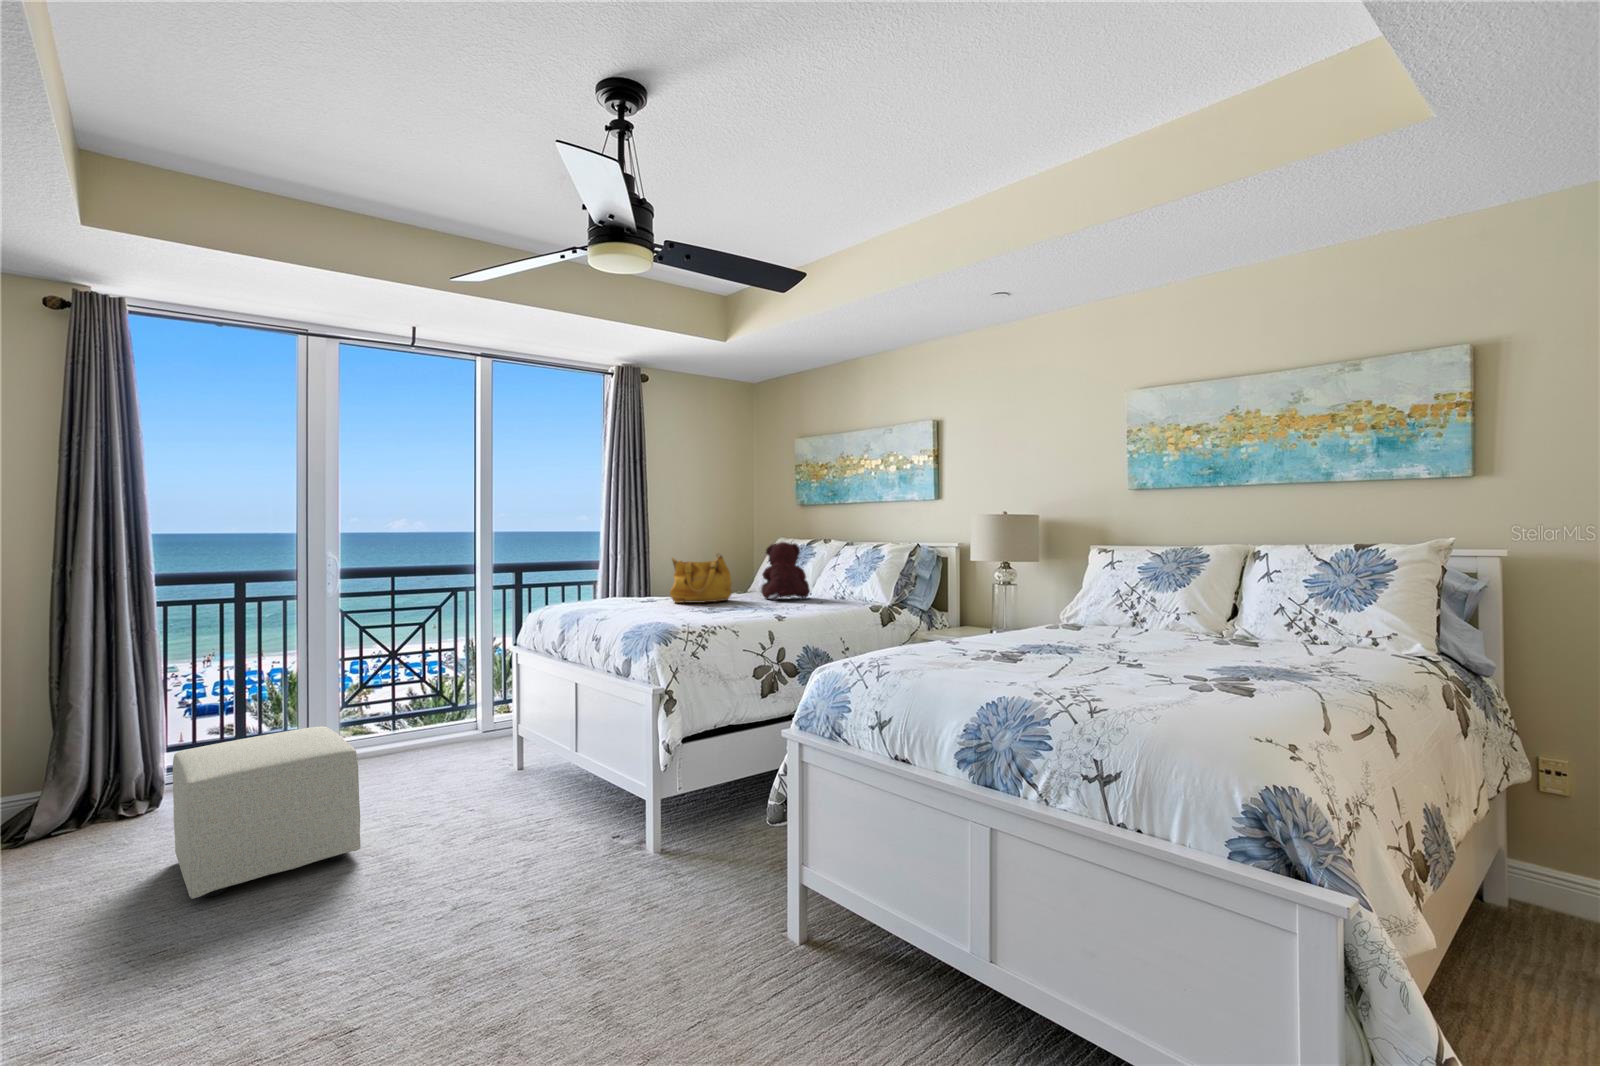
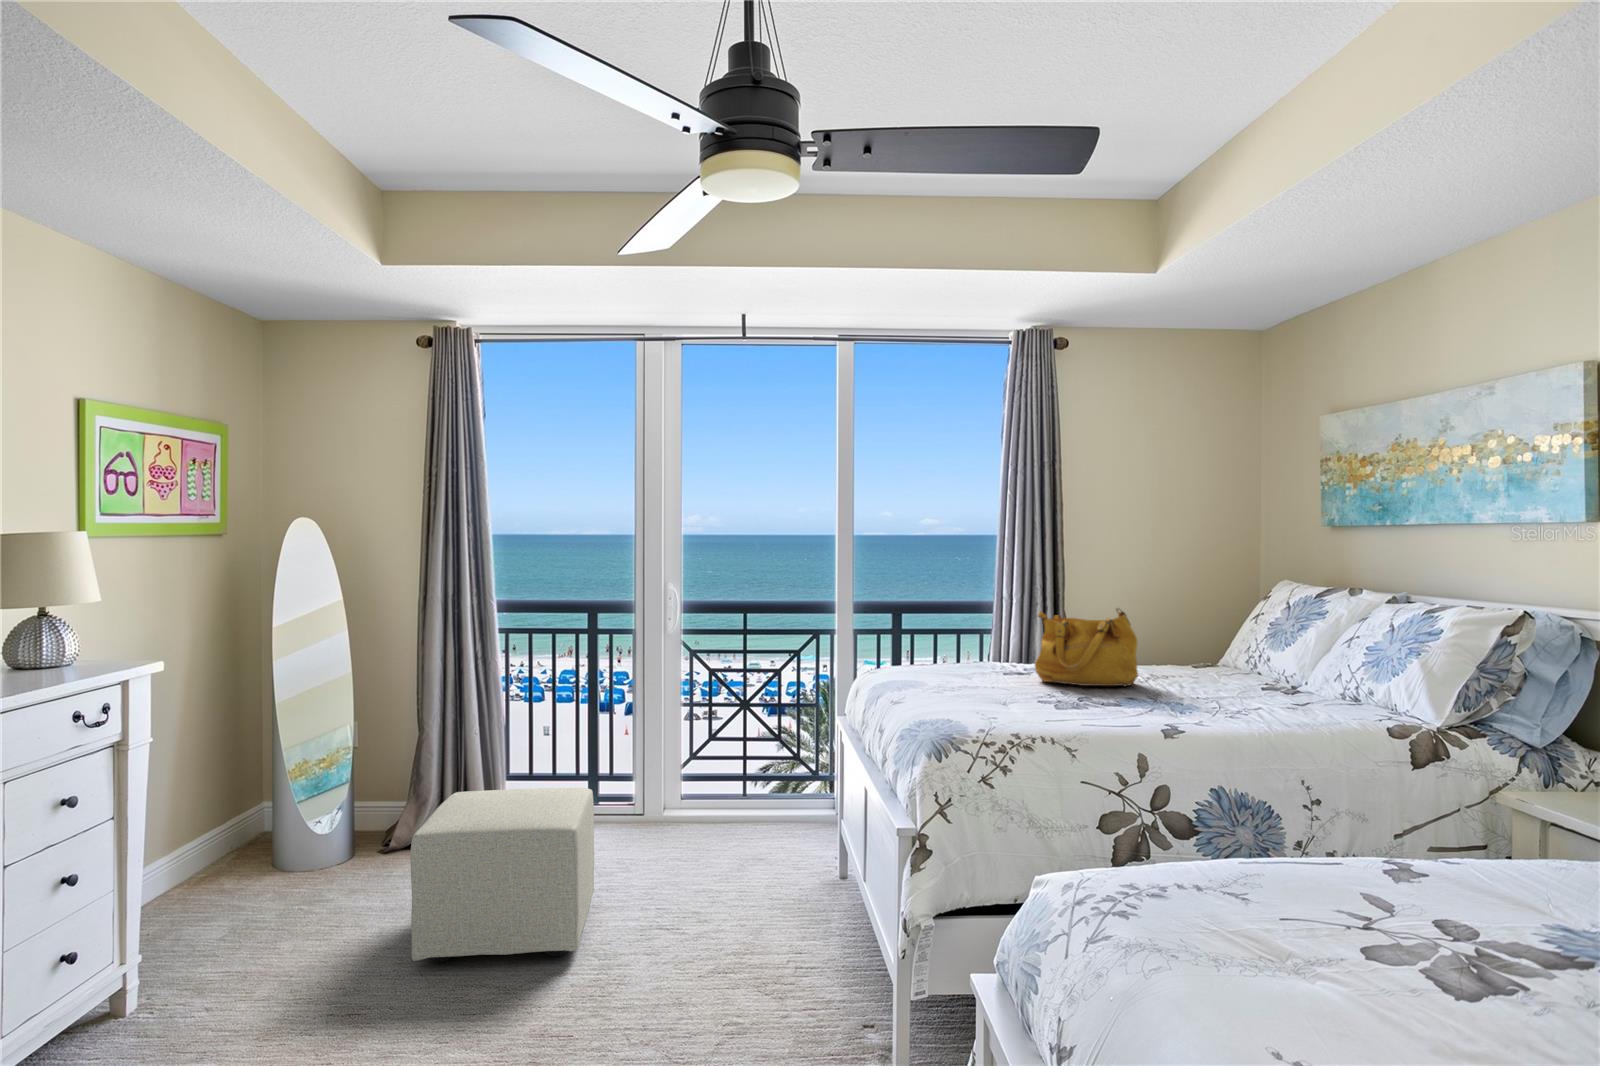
teddy bear: present [761,542,810,601] -> none [1195,593,1288,697]

